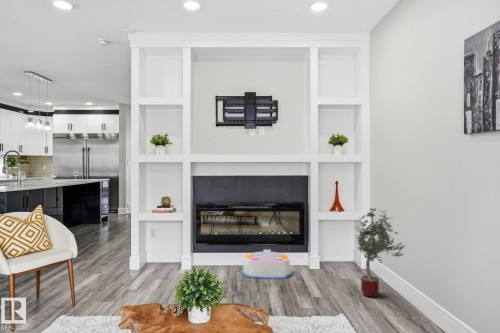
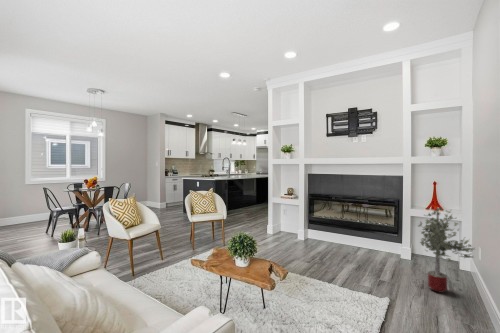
storage bin: present [241,249,293,279] -> none [336,235,380,260]

